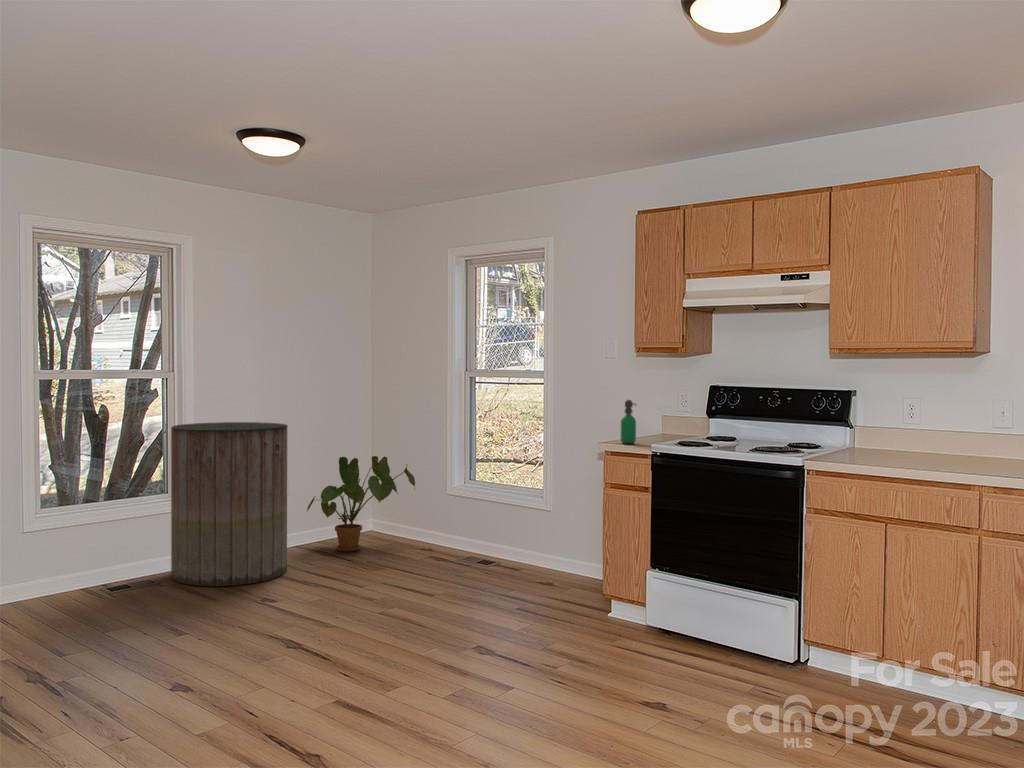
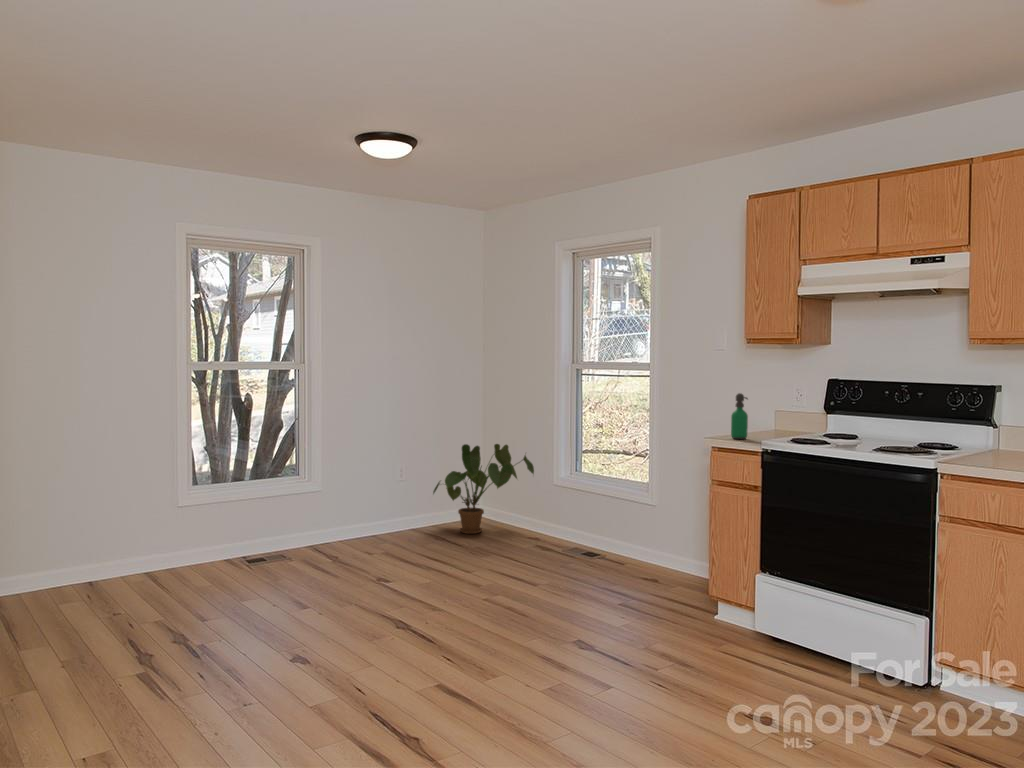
trash can: present [171,422,287,586] -> none [307,411,412,564]

